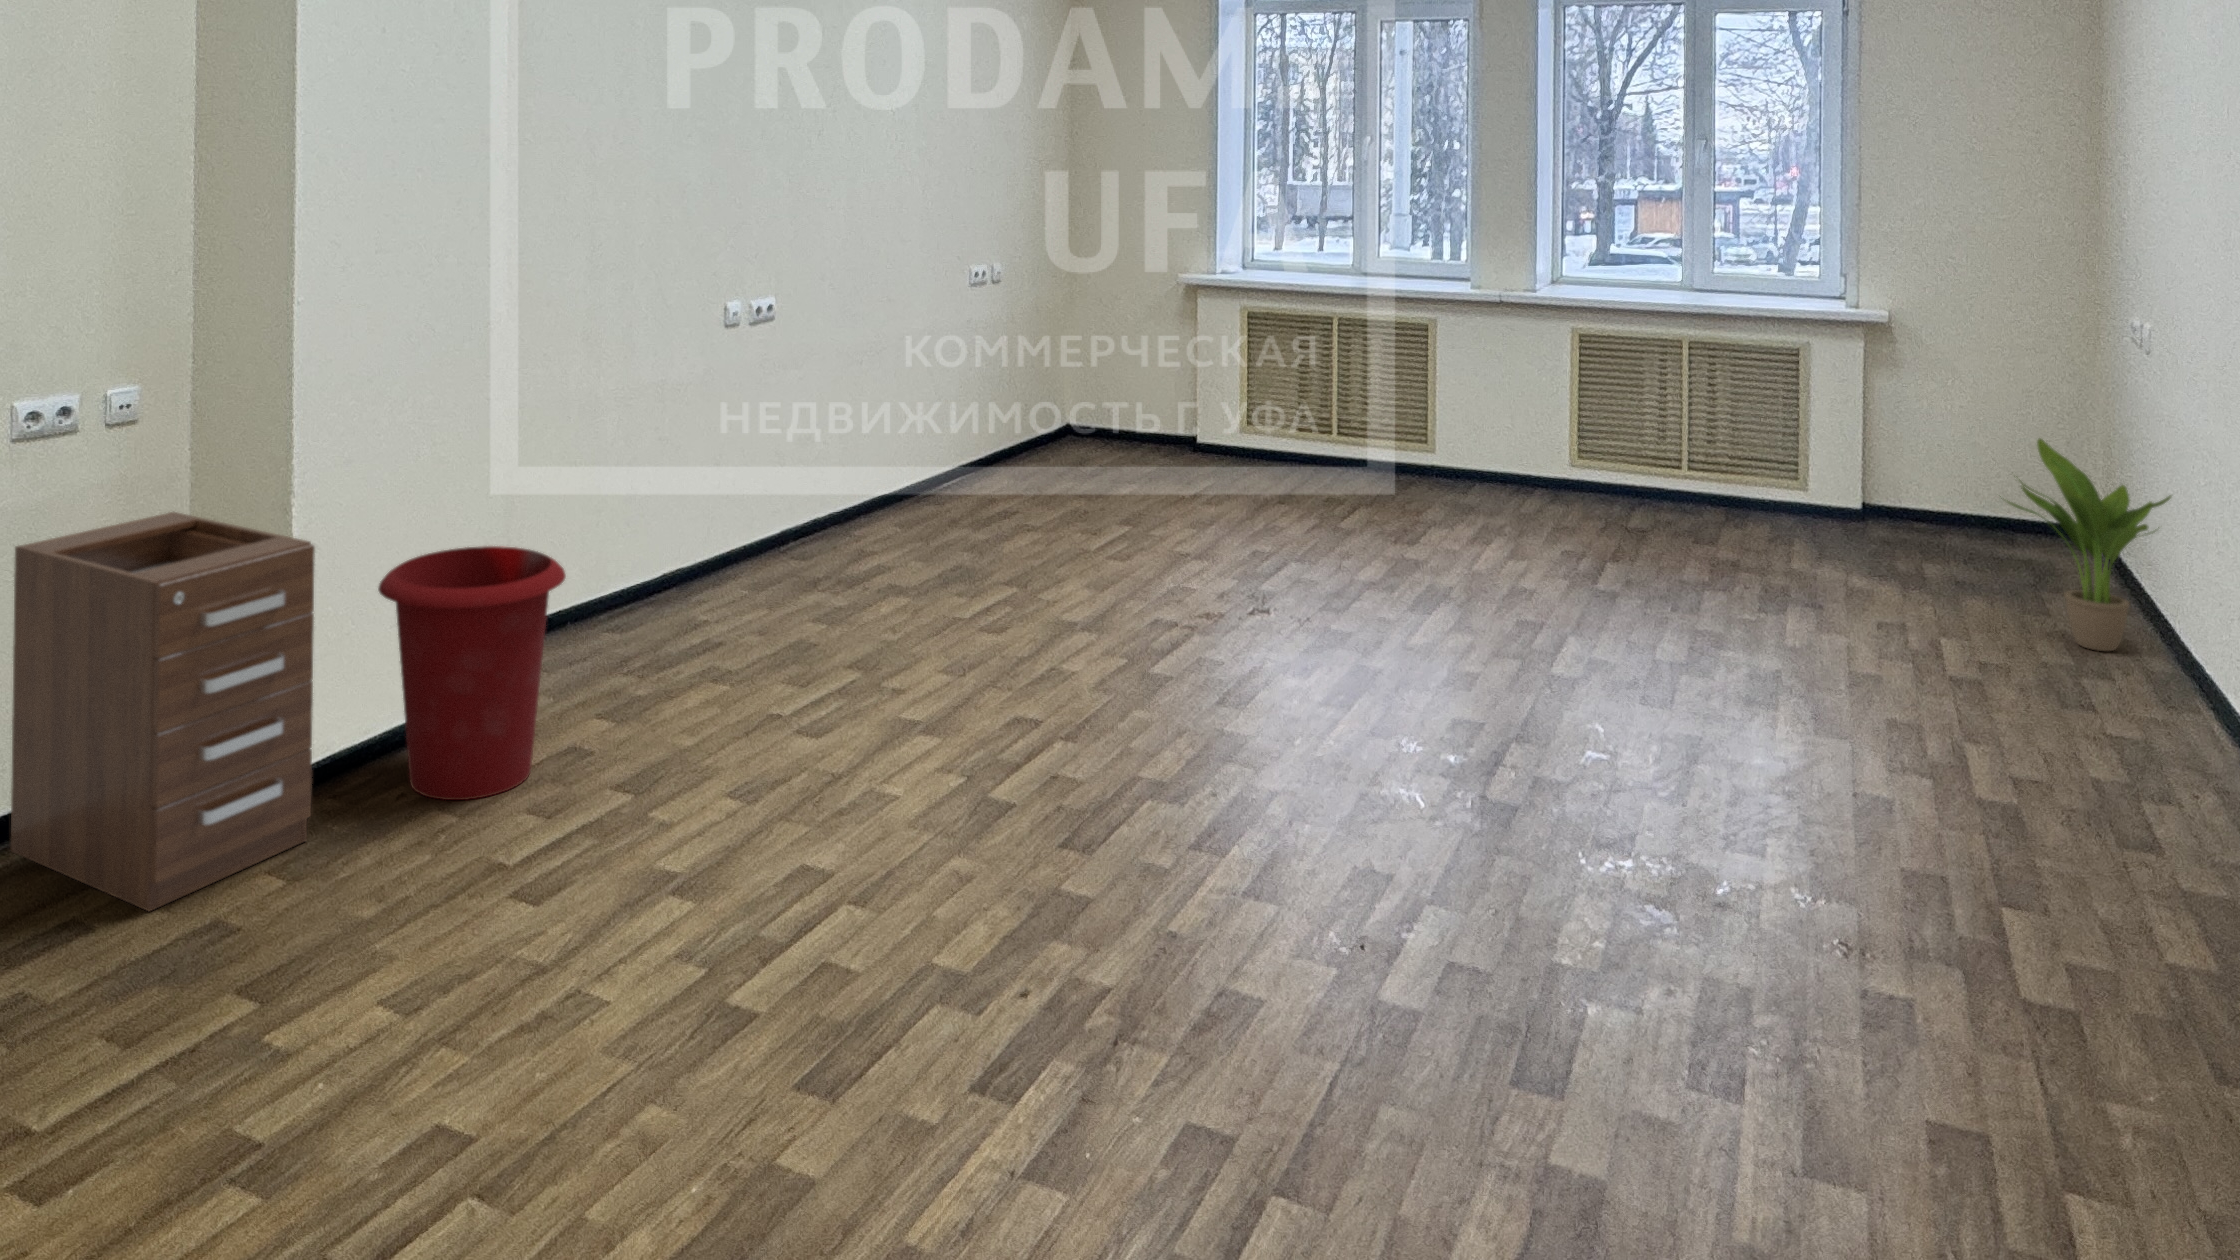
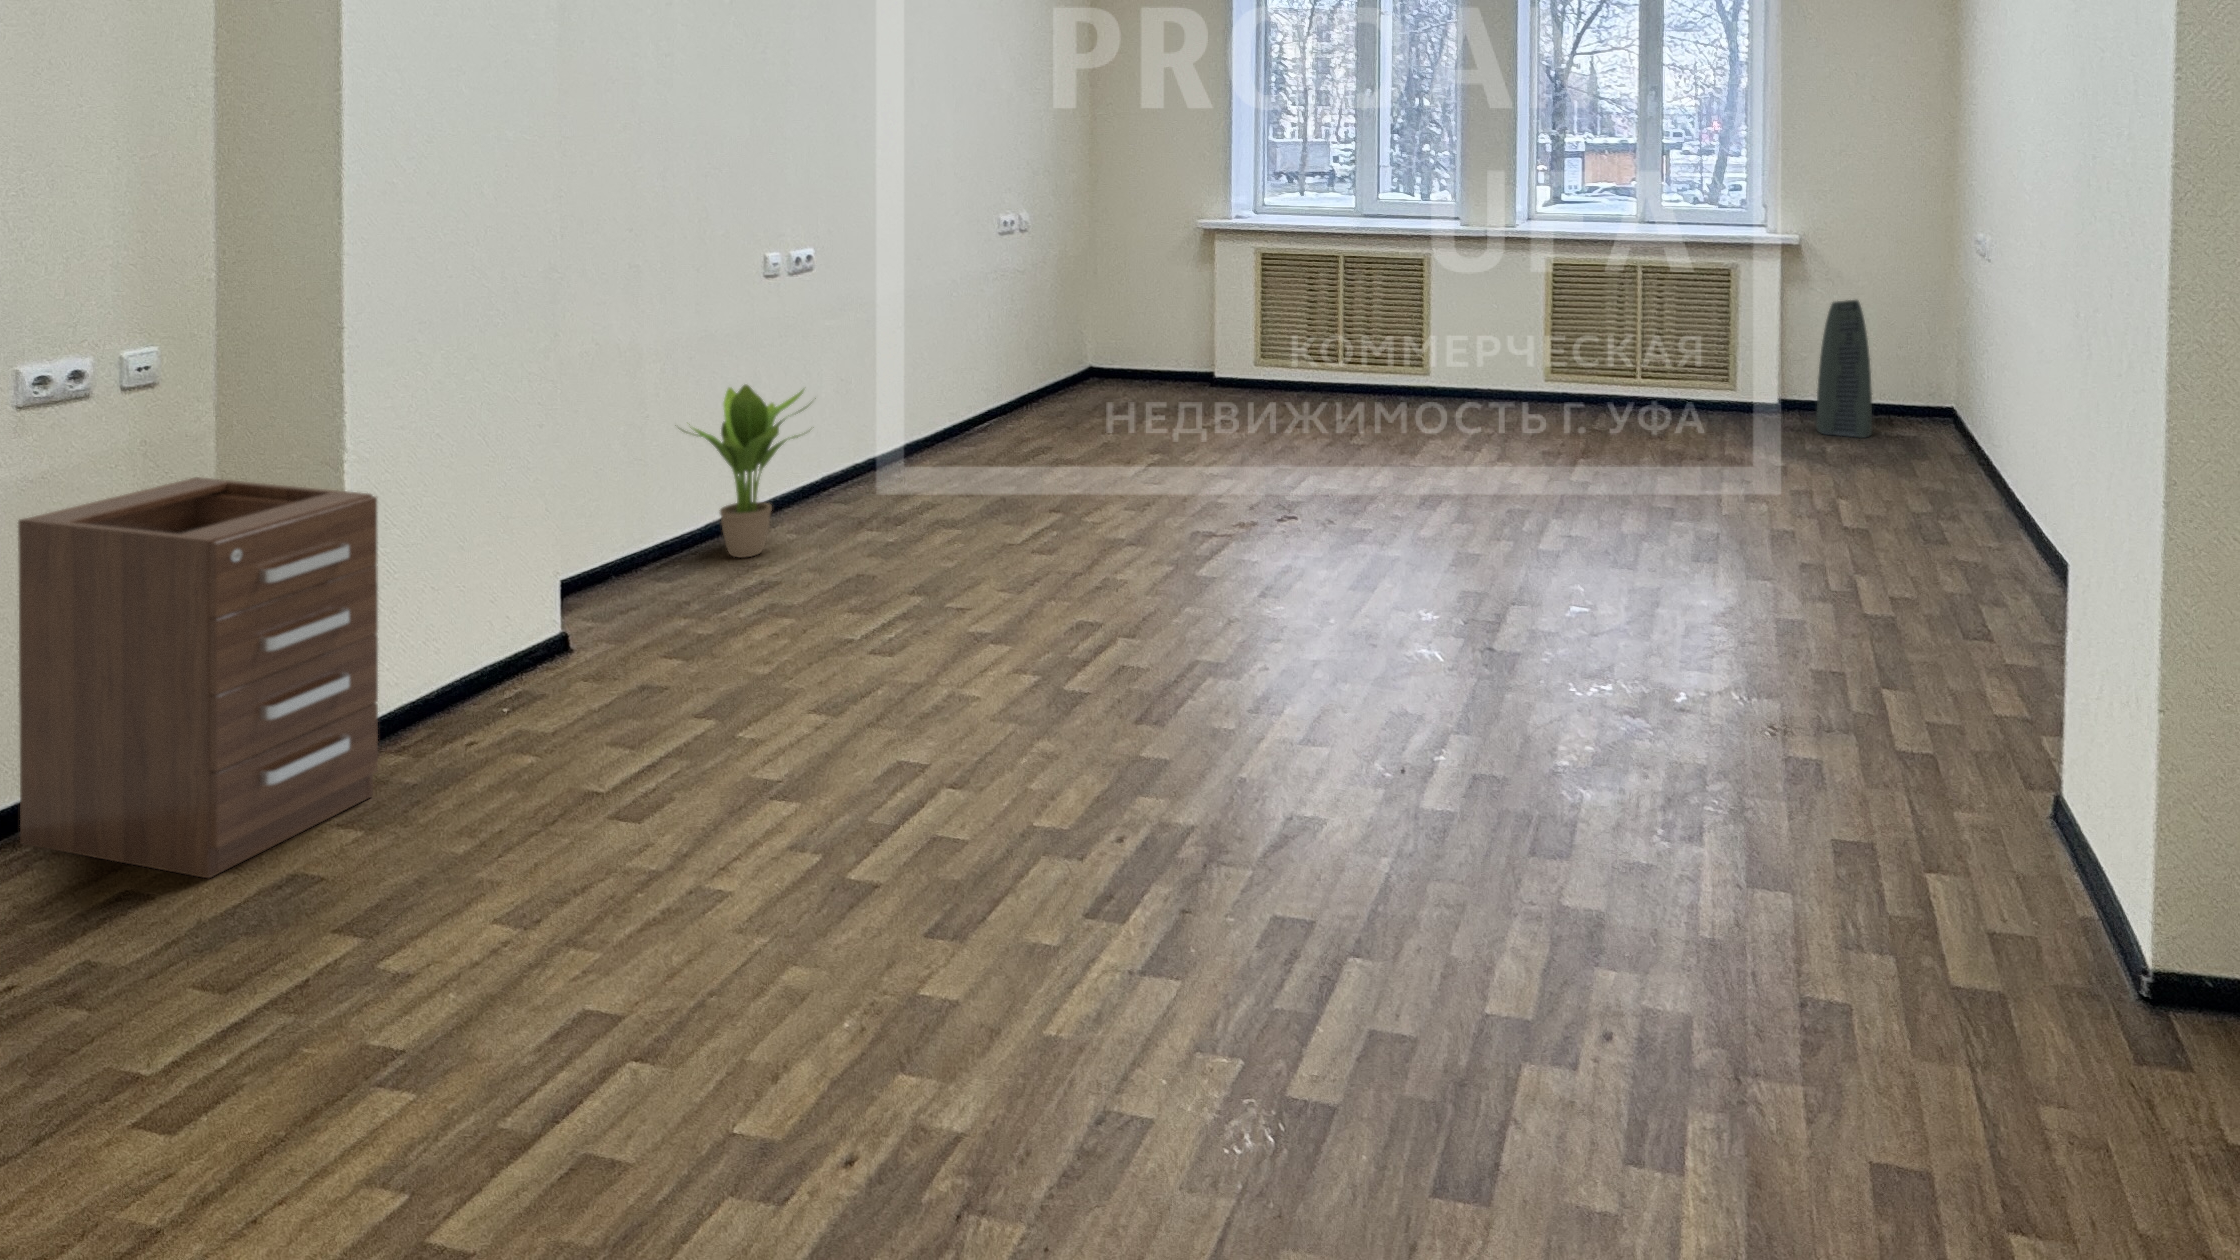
air purifier: none [1926,394,2002,565] -> present [1816,300,1872,438]
potted plant: present [2000,439,2171,651] -> present [682,385,816,557]
waste bin: present [378,546,566,800] -> none [436,494,639,745]

